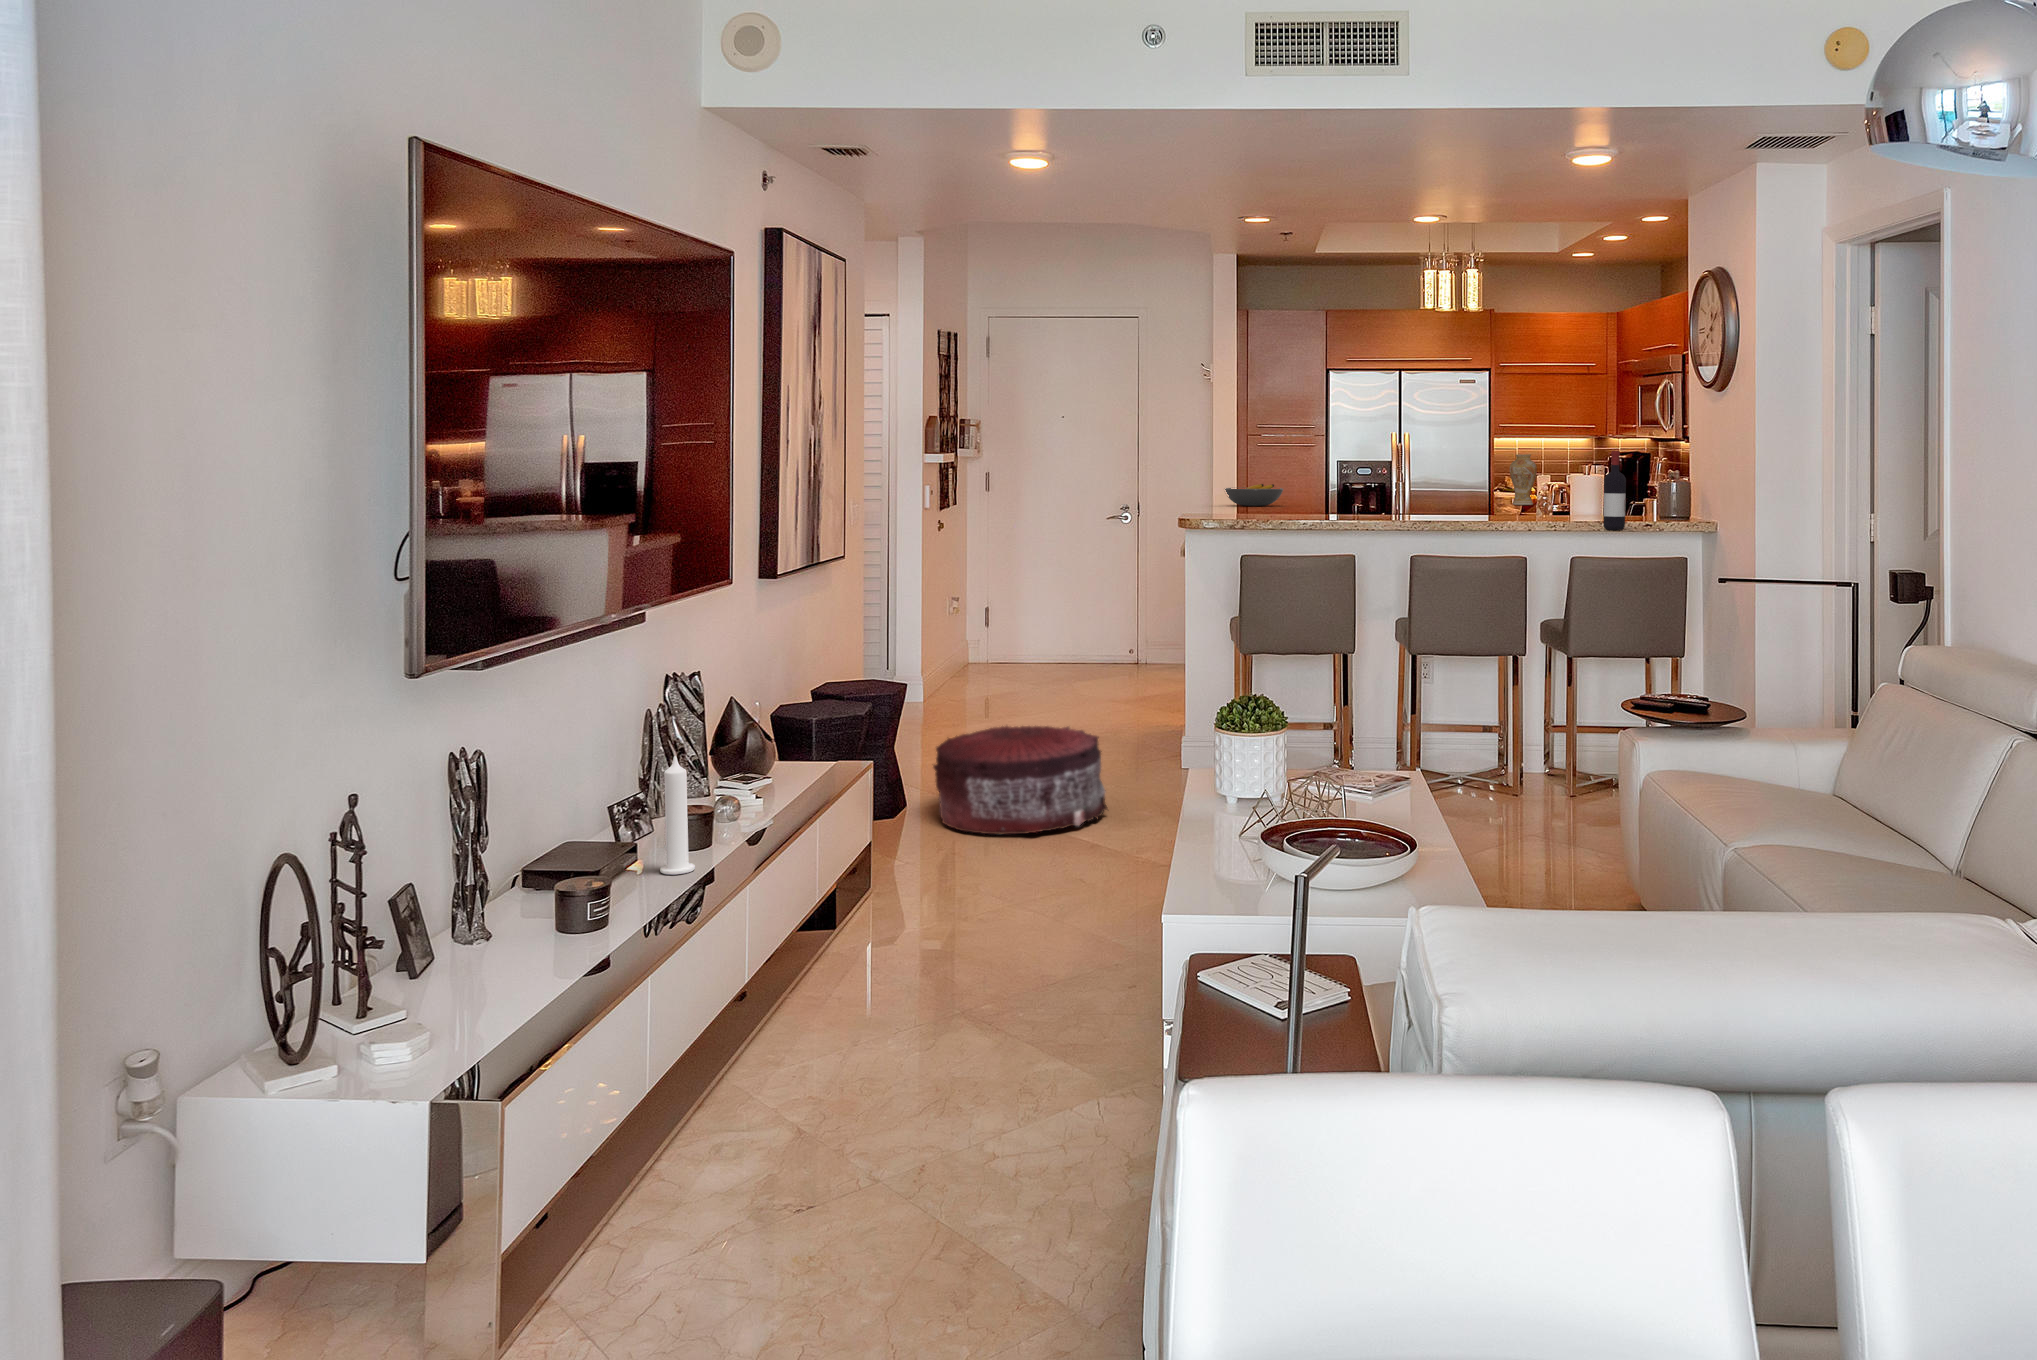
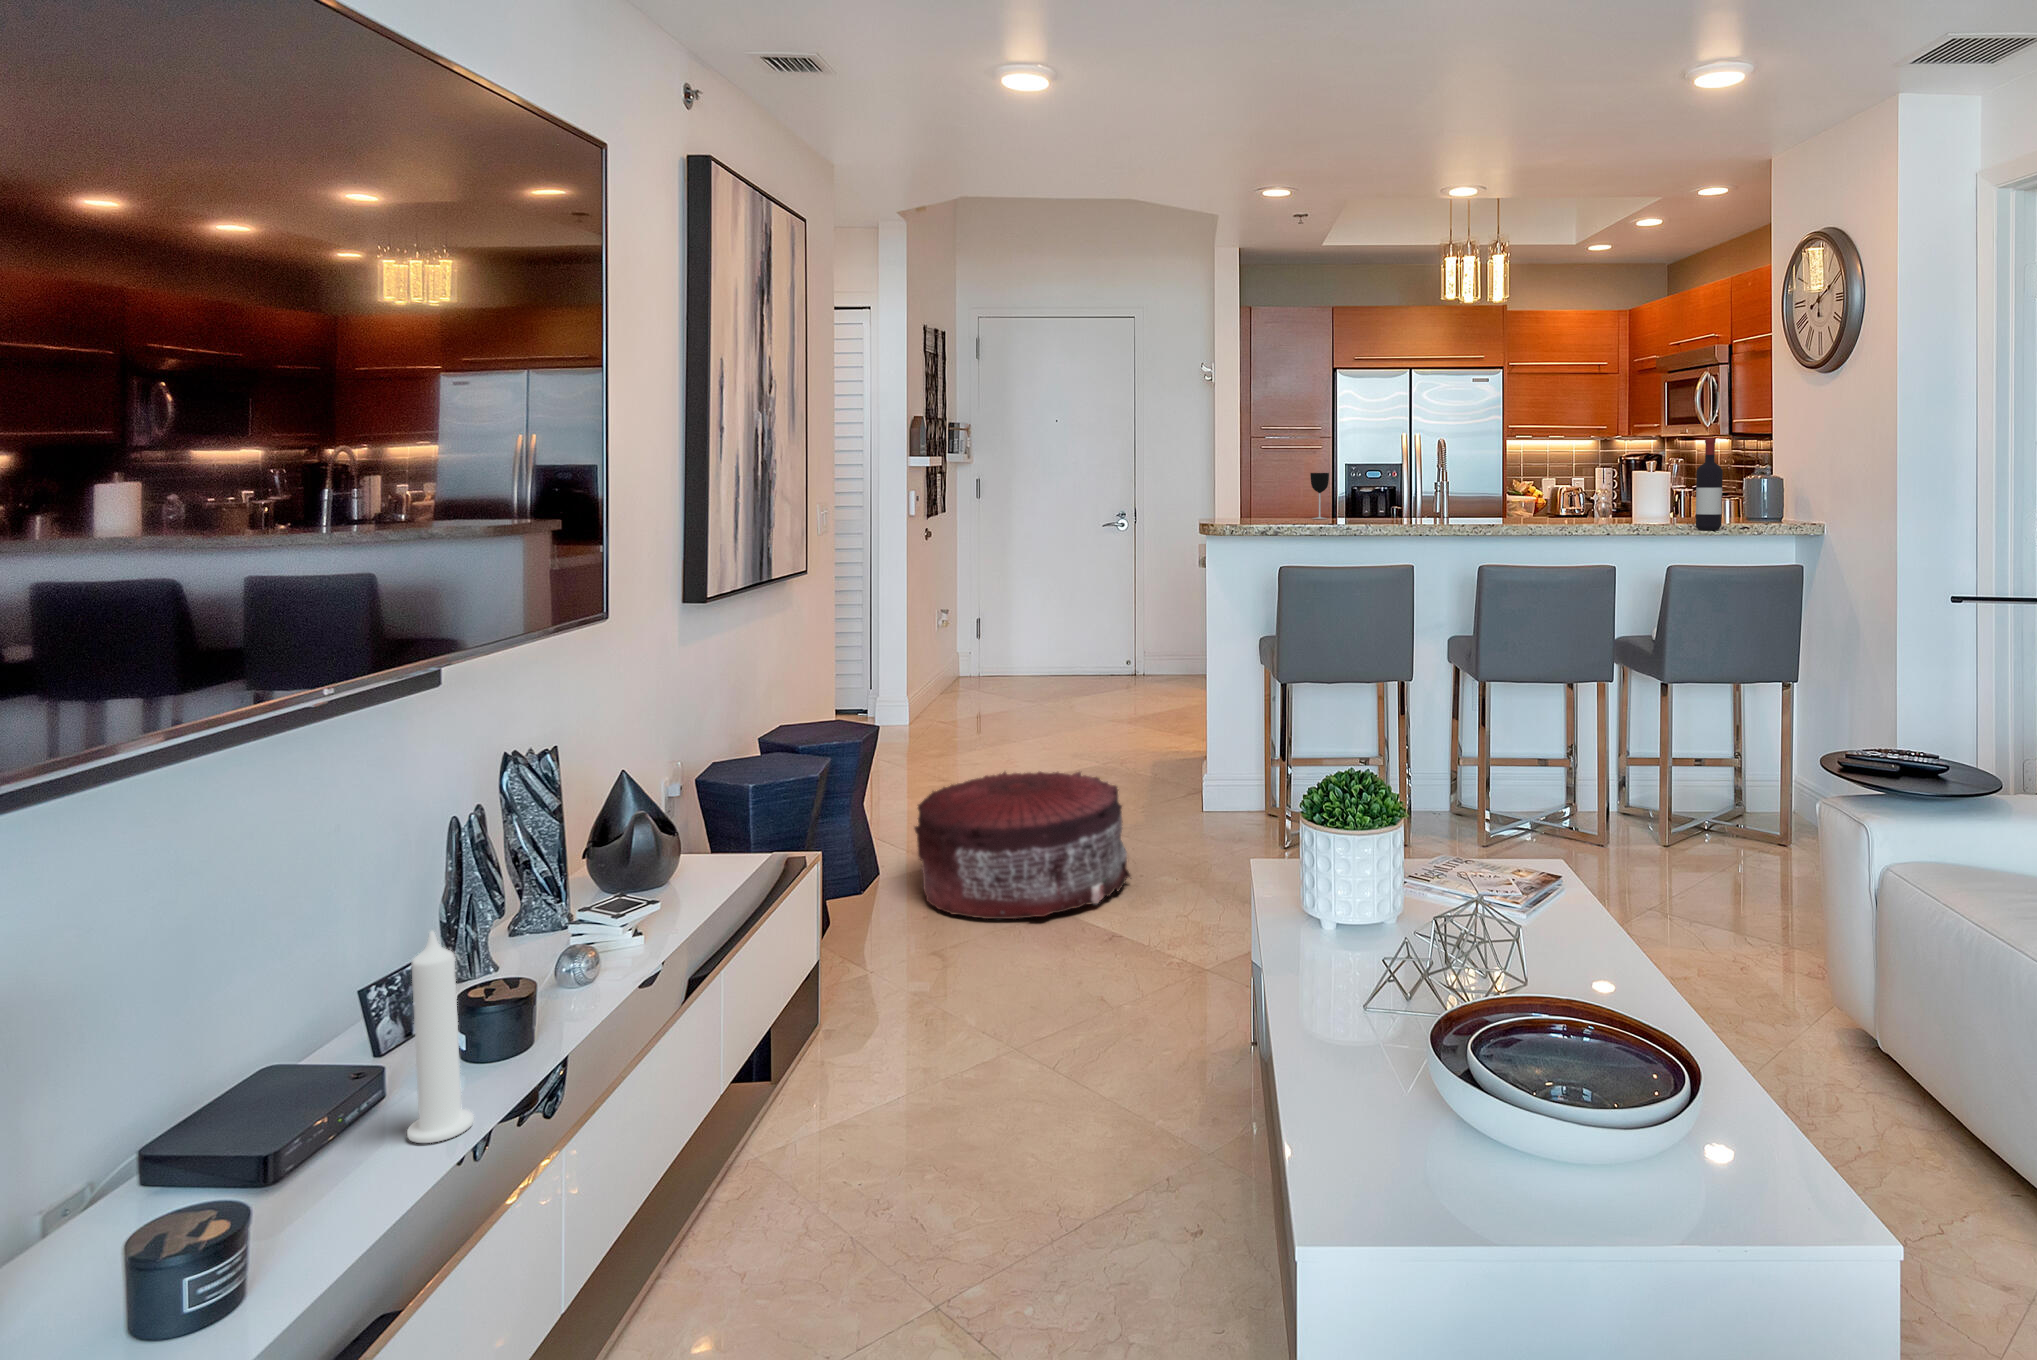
vase: present [1510,454,1537,505] -> none [1511,457,1539,508]
wine glass: none [1292,473,1309,516] -> present [1310,473,1329,519]
fruit bowl: present [1225,484,1283,506] -> none [1224,488,1286,511]

